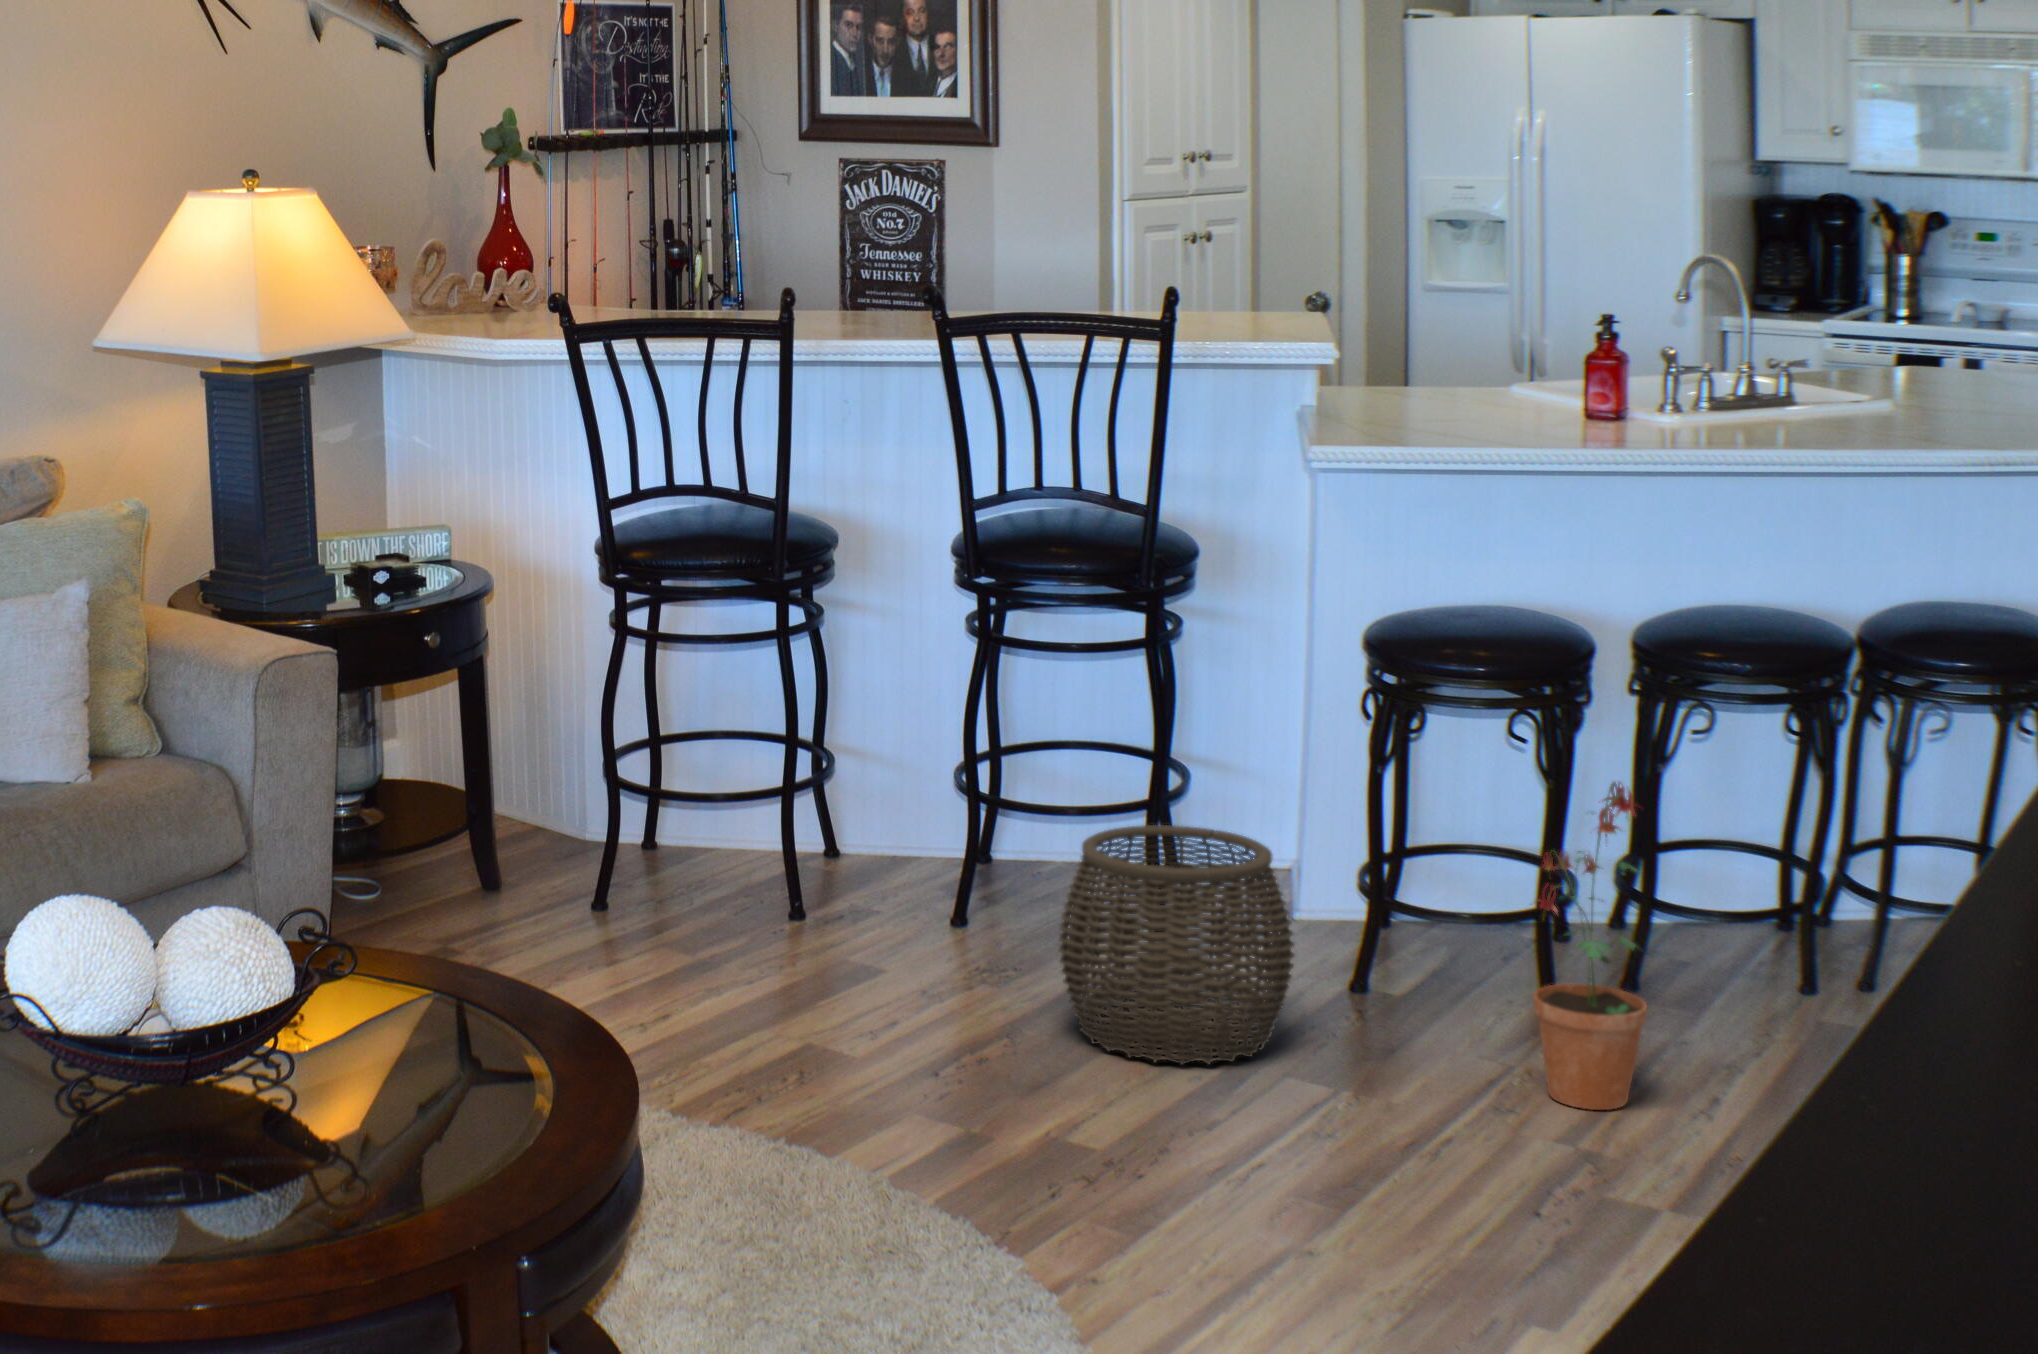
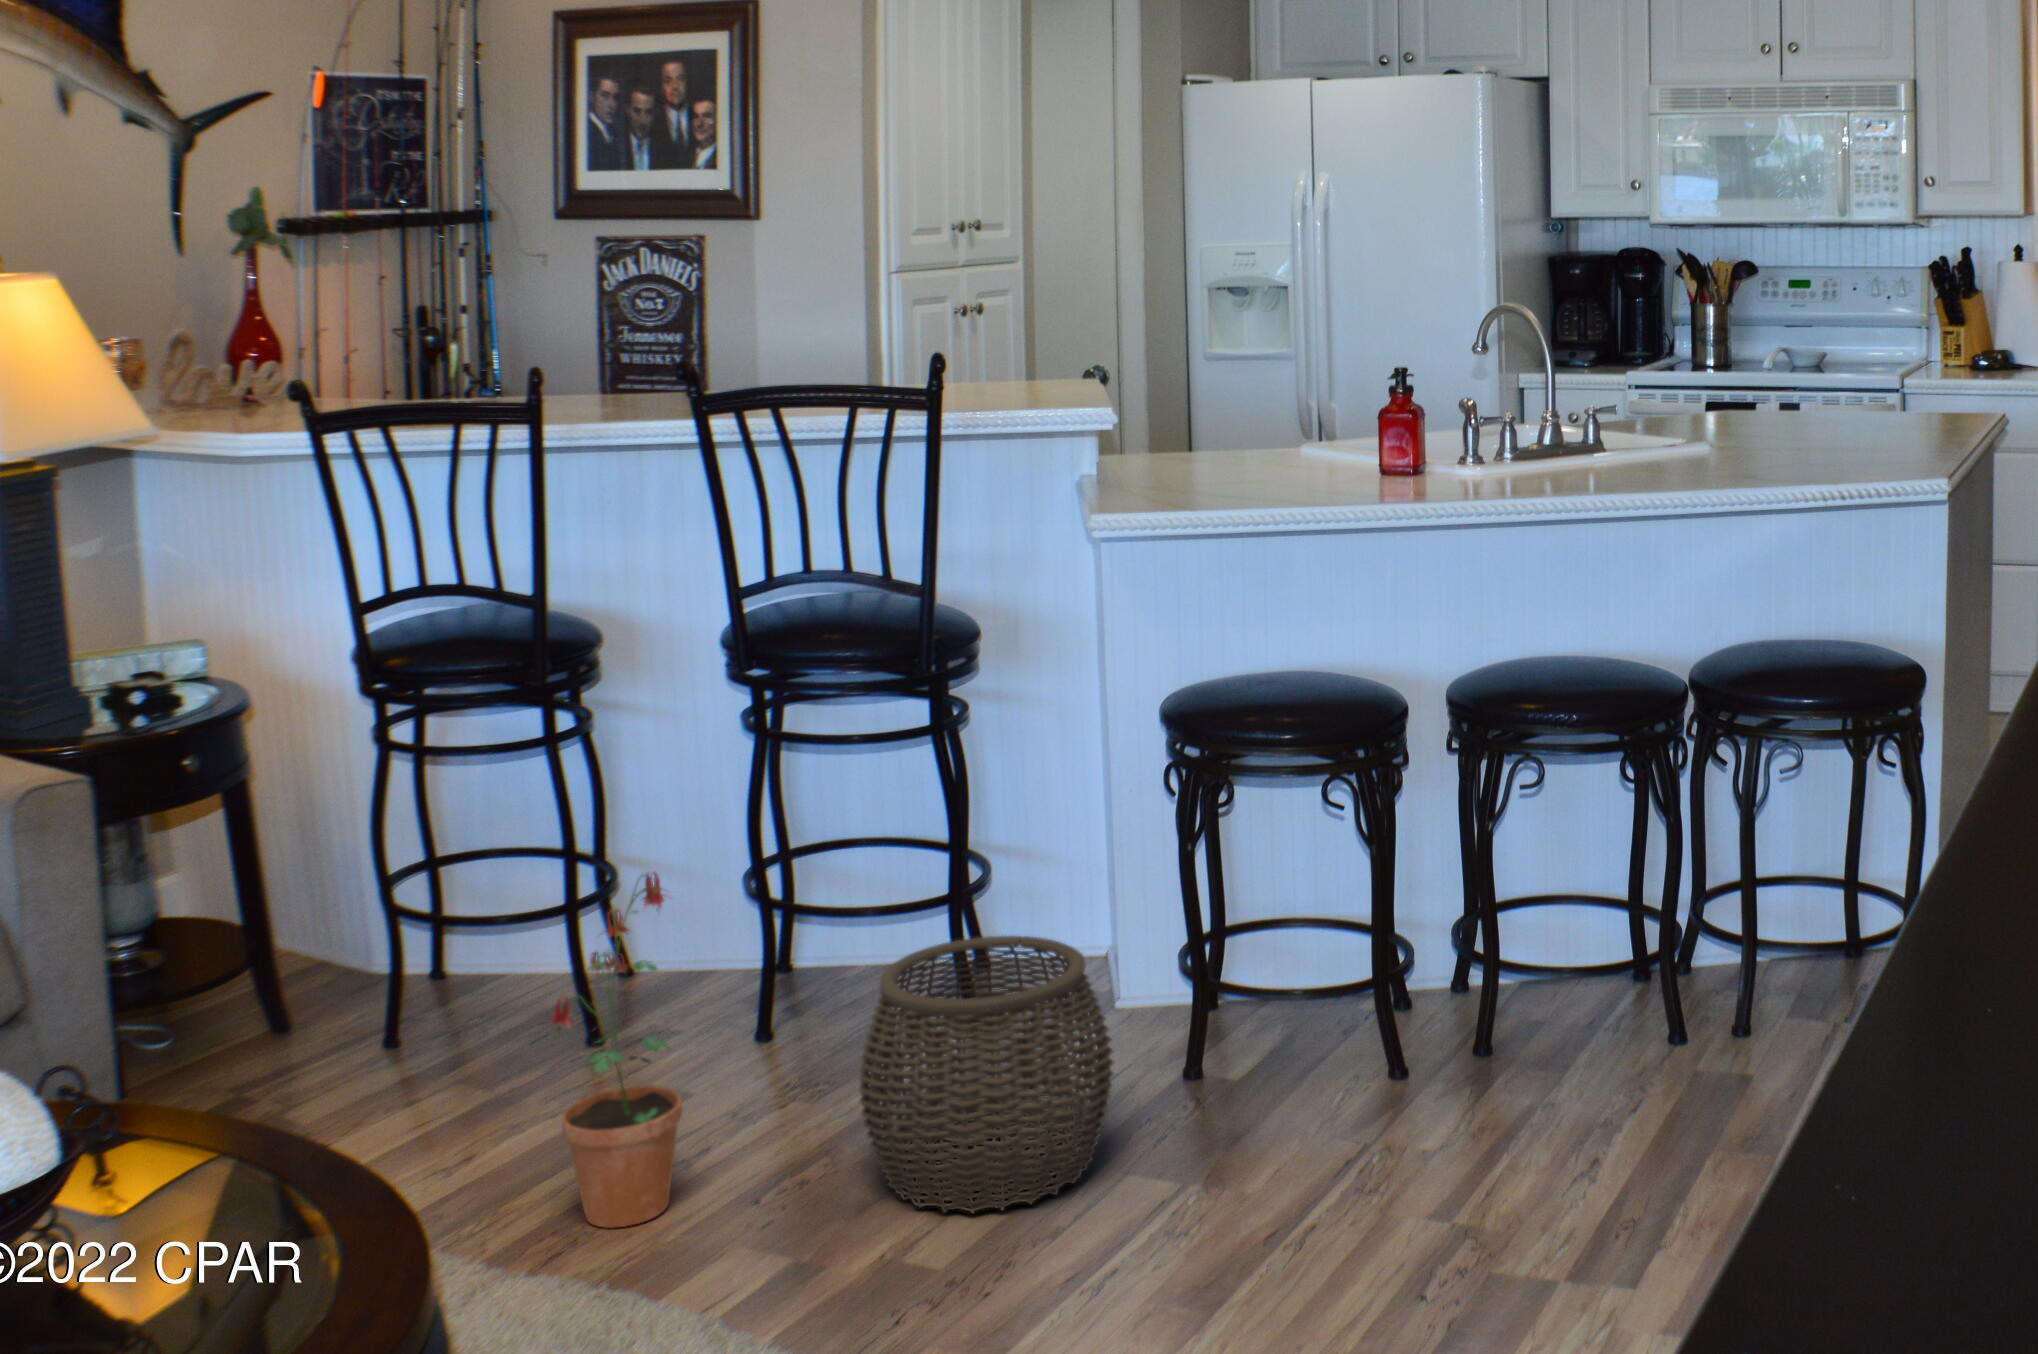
potted plant: present [1533,782,1647,1110] -> present [547,871,682,1228]

